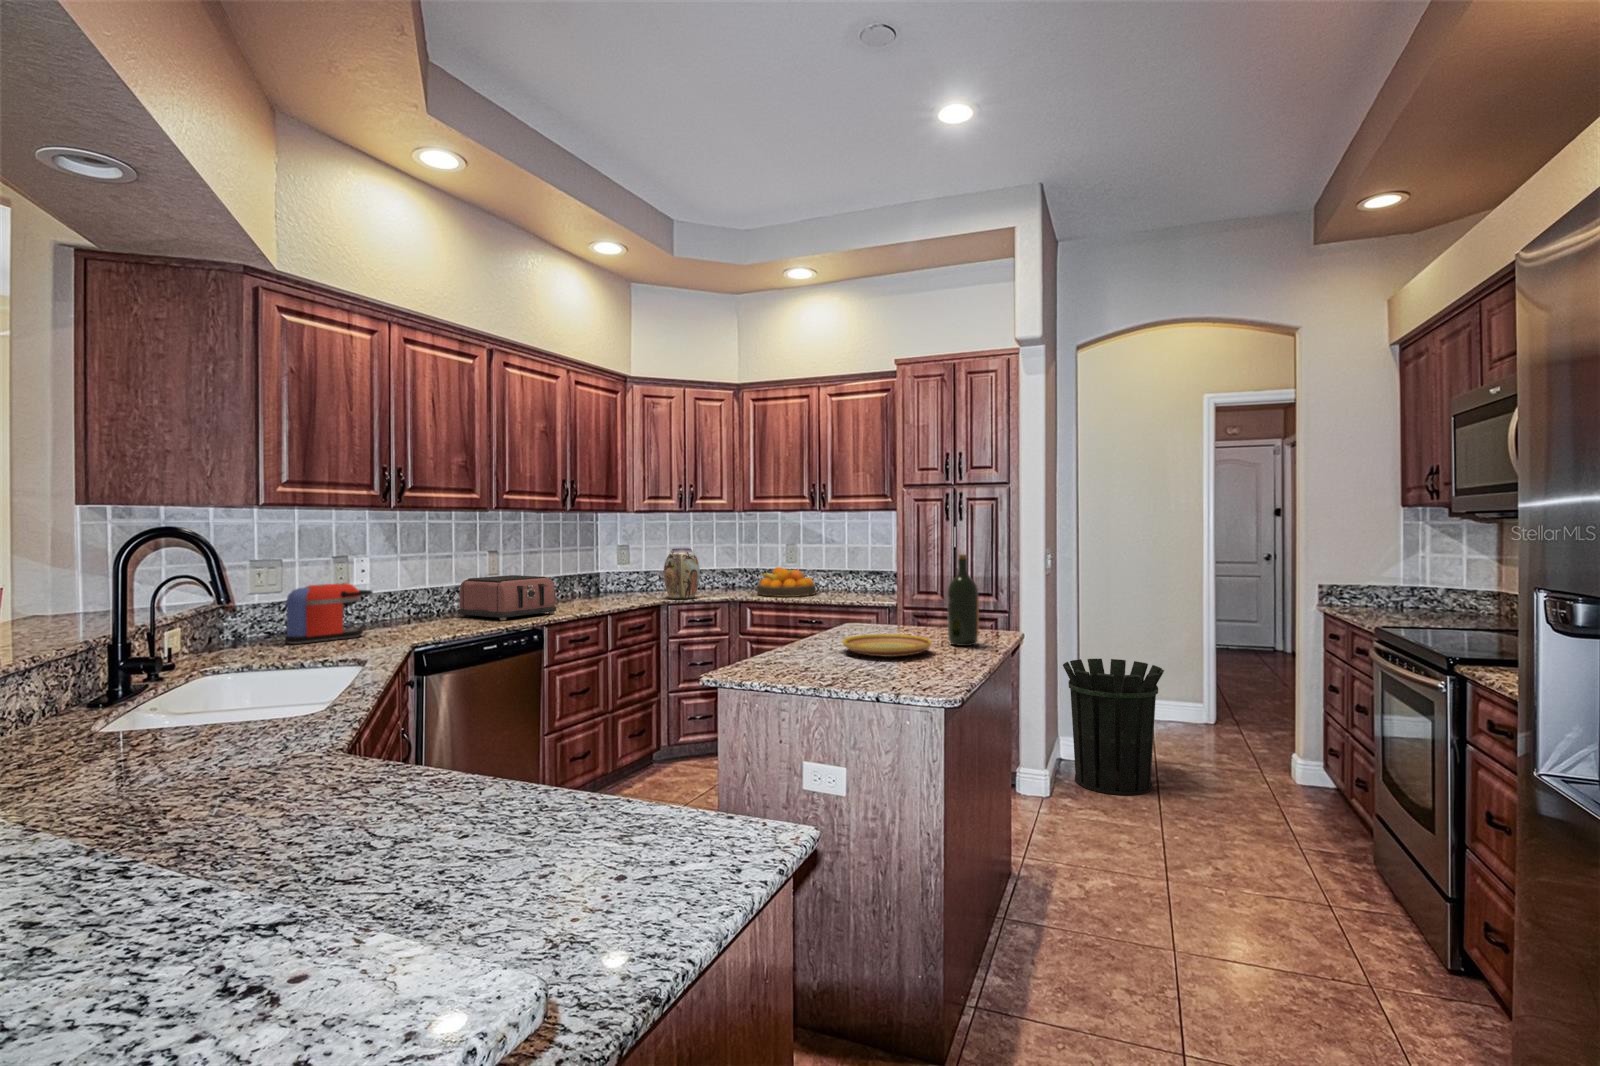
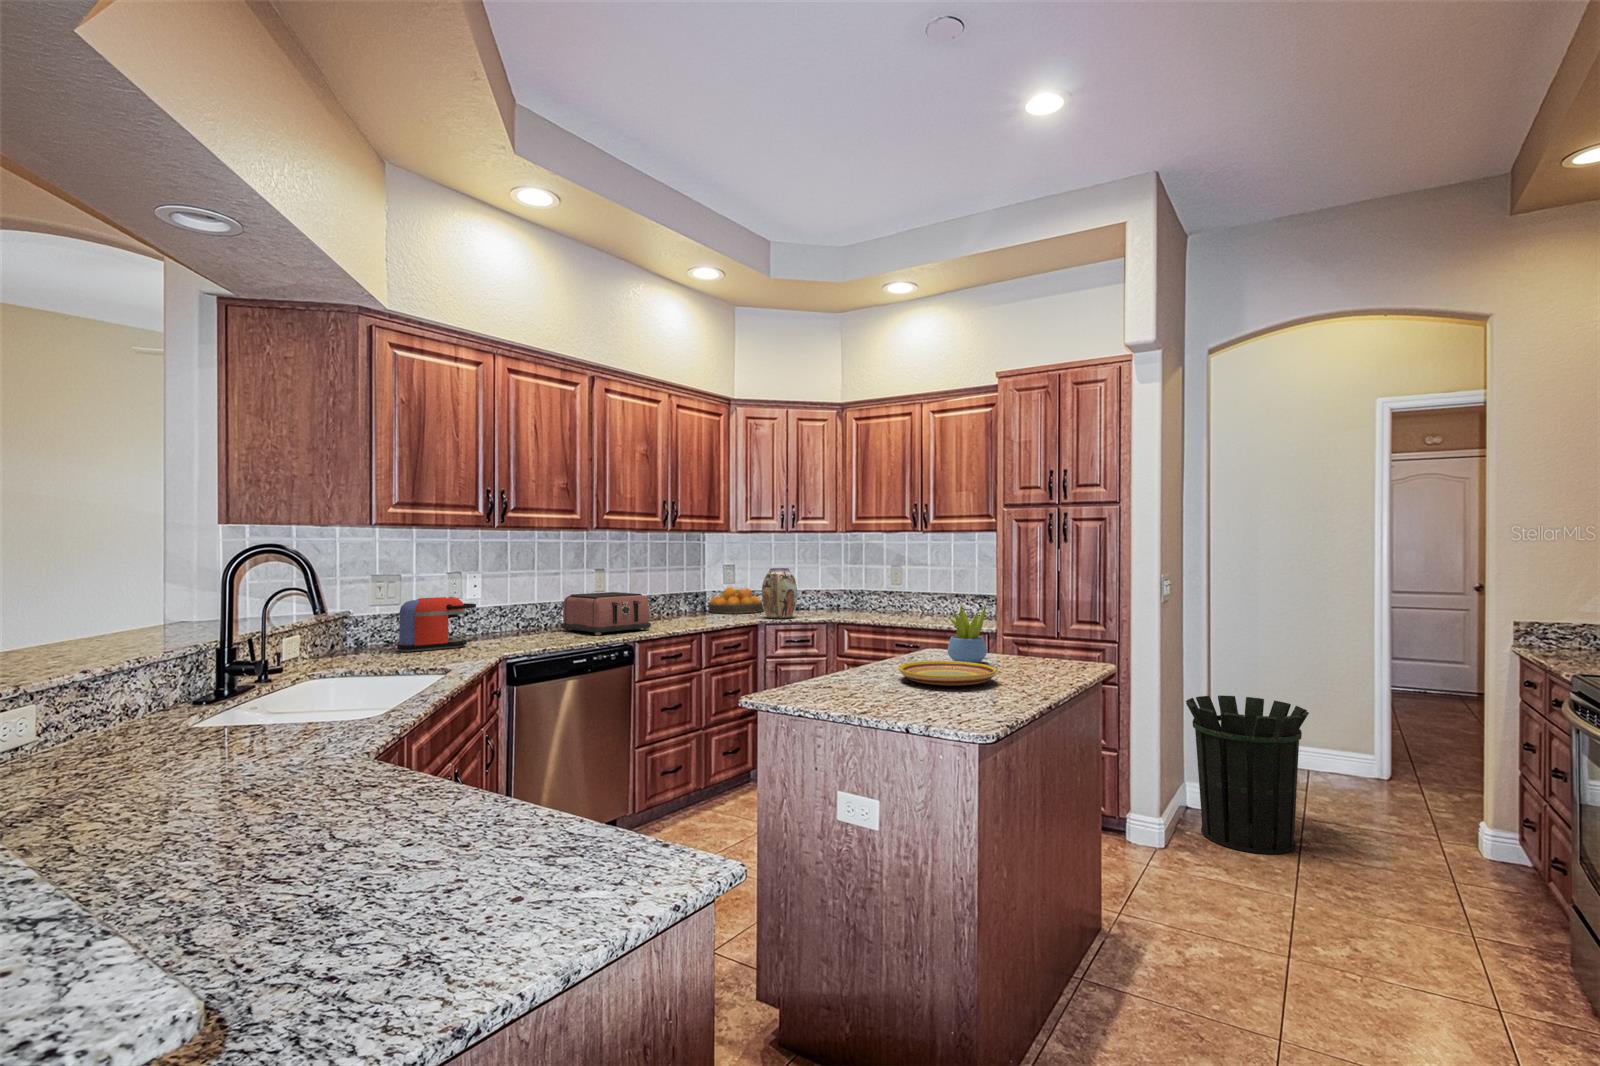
wine bottle: present [947,554,979,646] -> none [1020,576,1055,677]
fruit bowl: present [757,567,816,597] -> present [708,587,764,614]
succulent plant: none [876,580,912,636] -> present [948,605,987,663]

